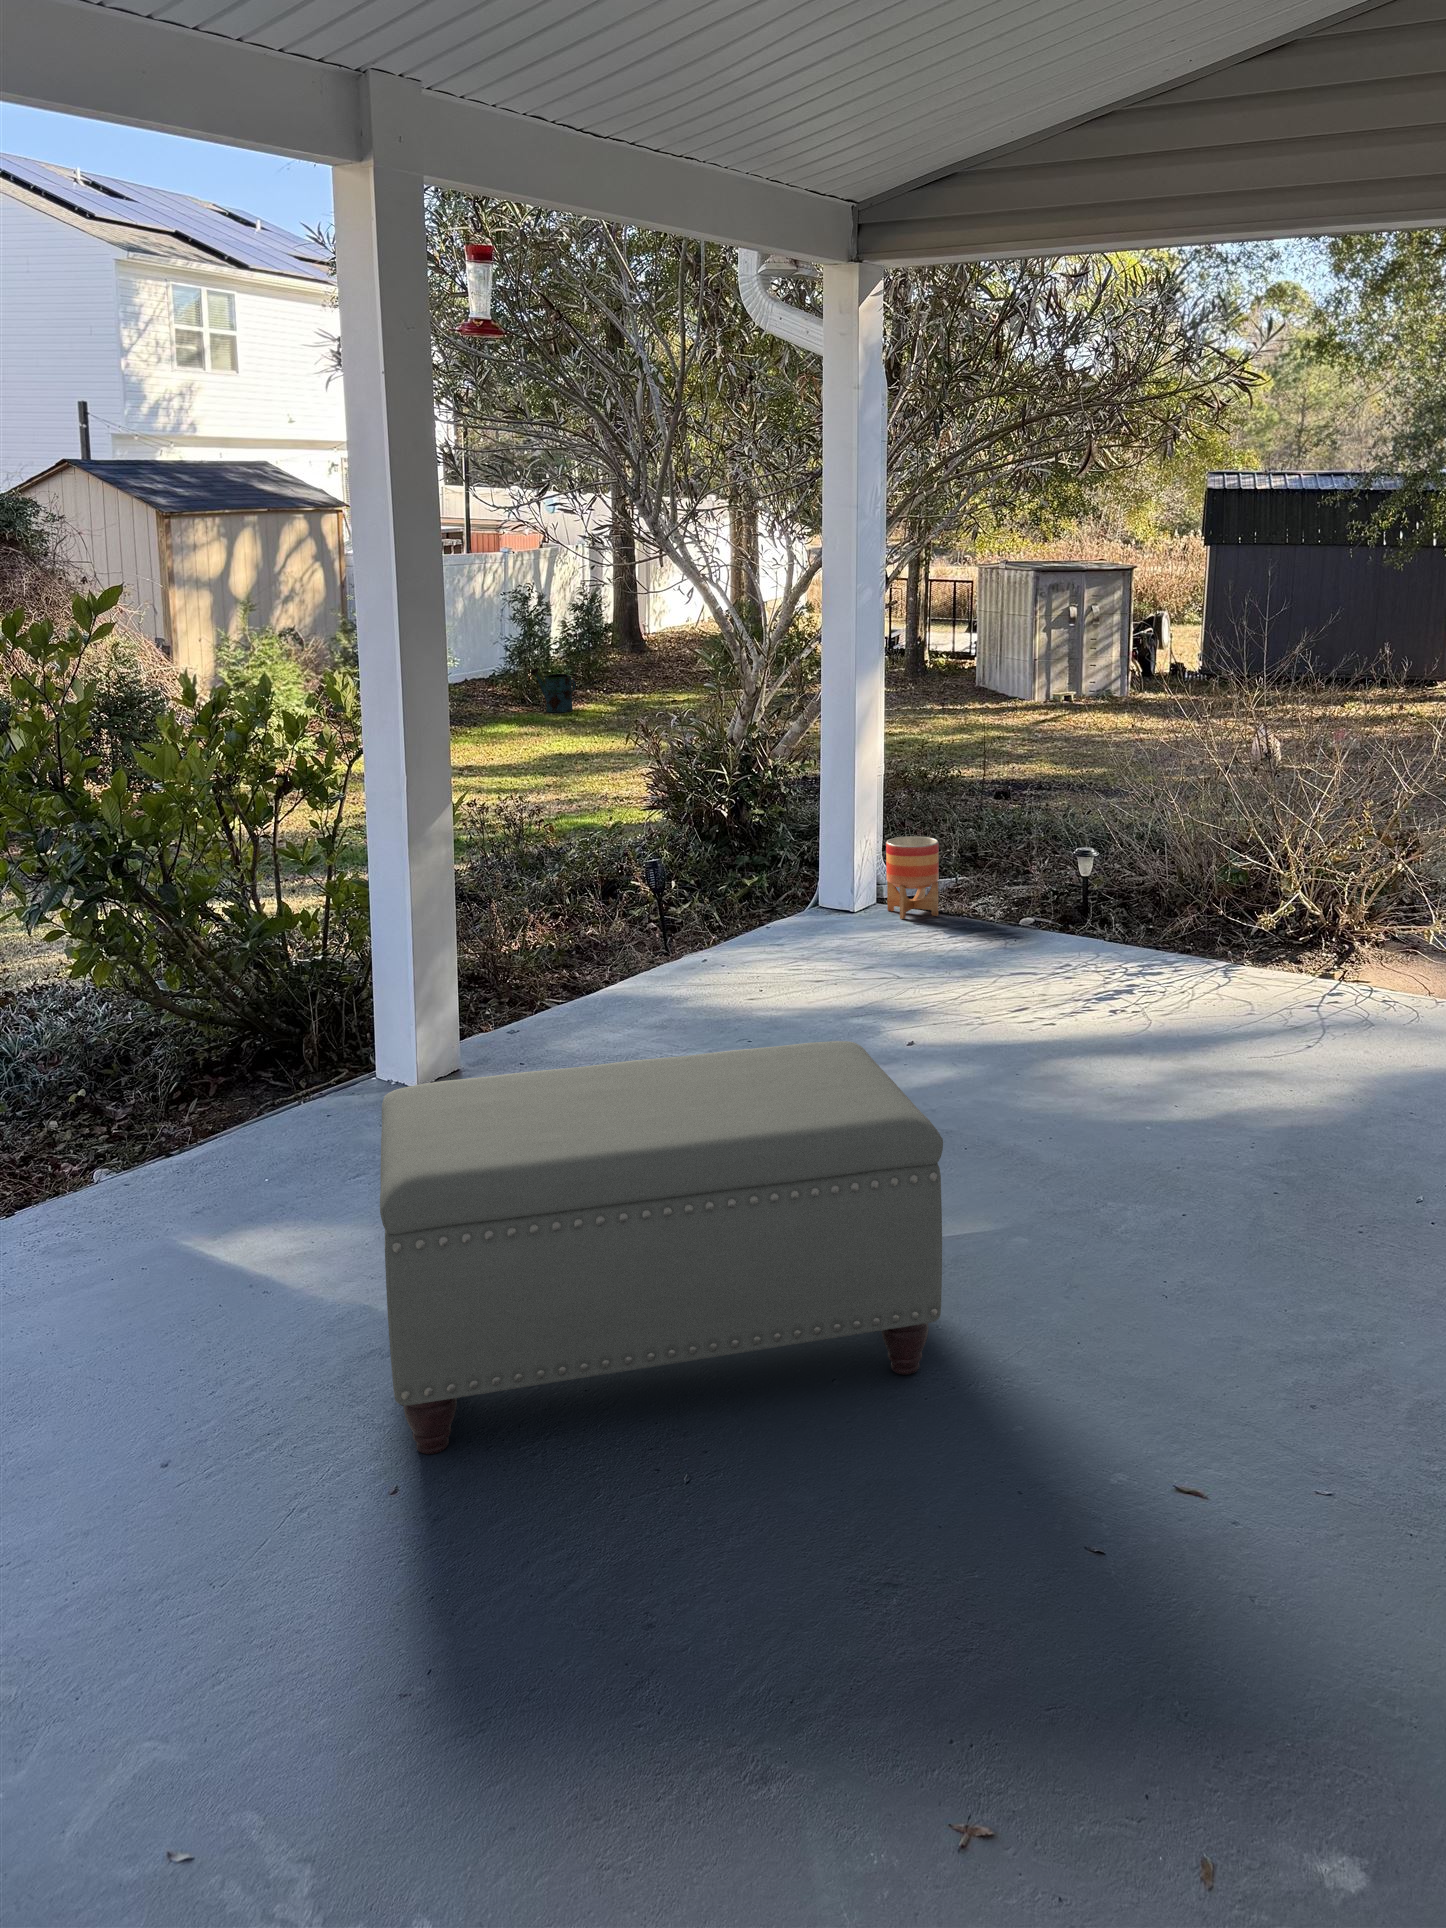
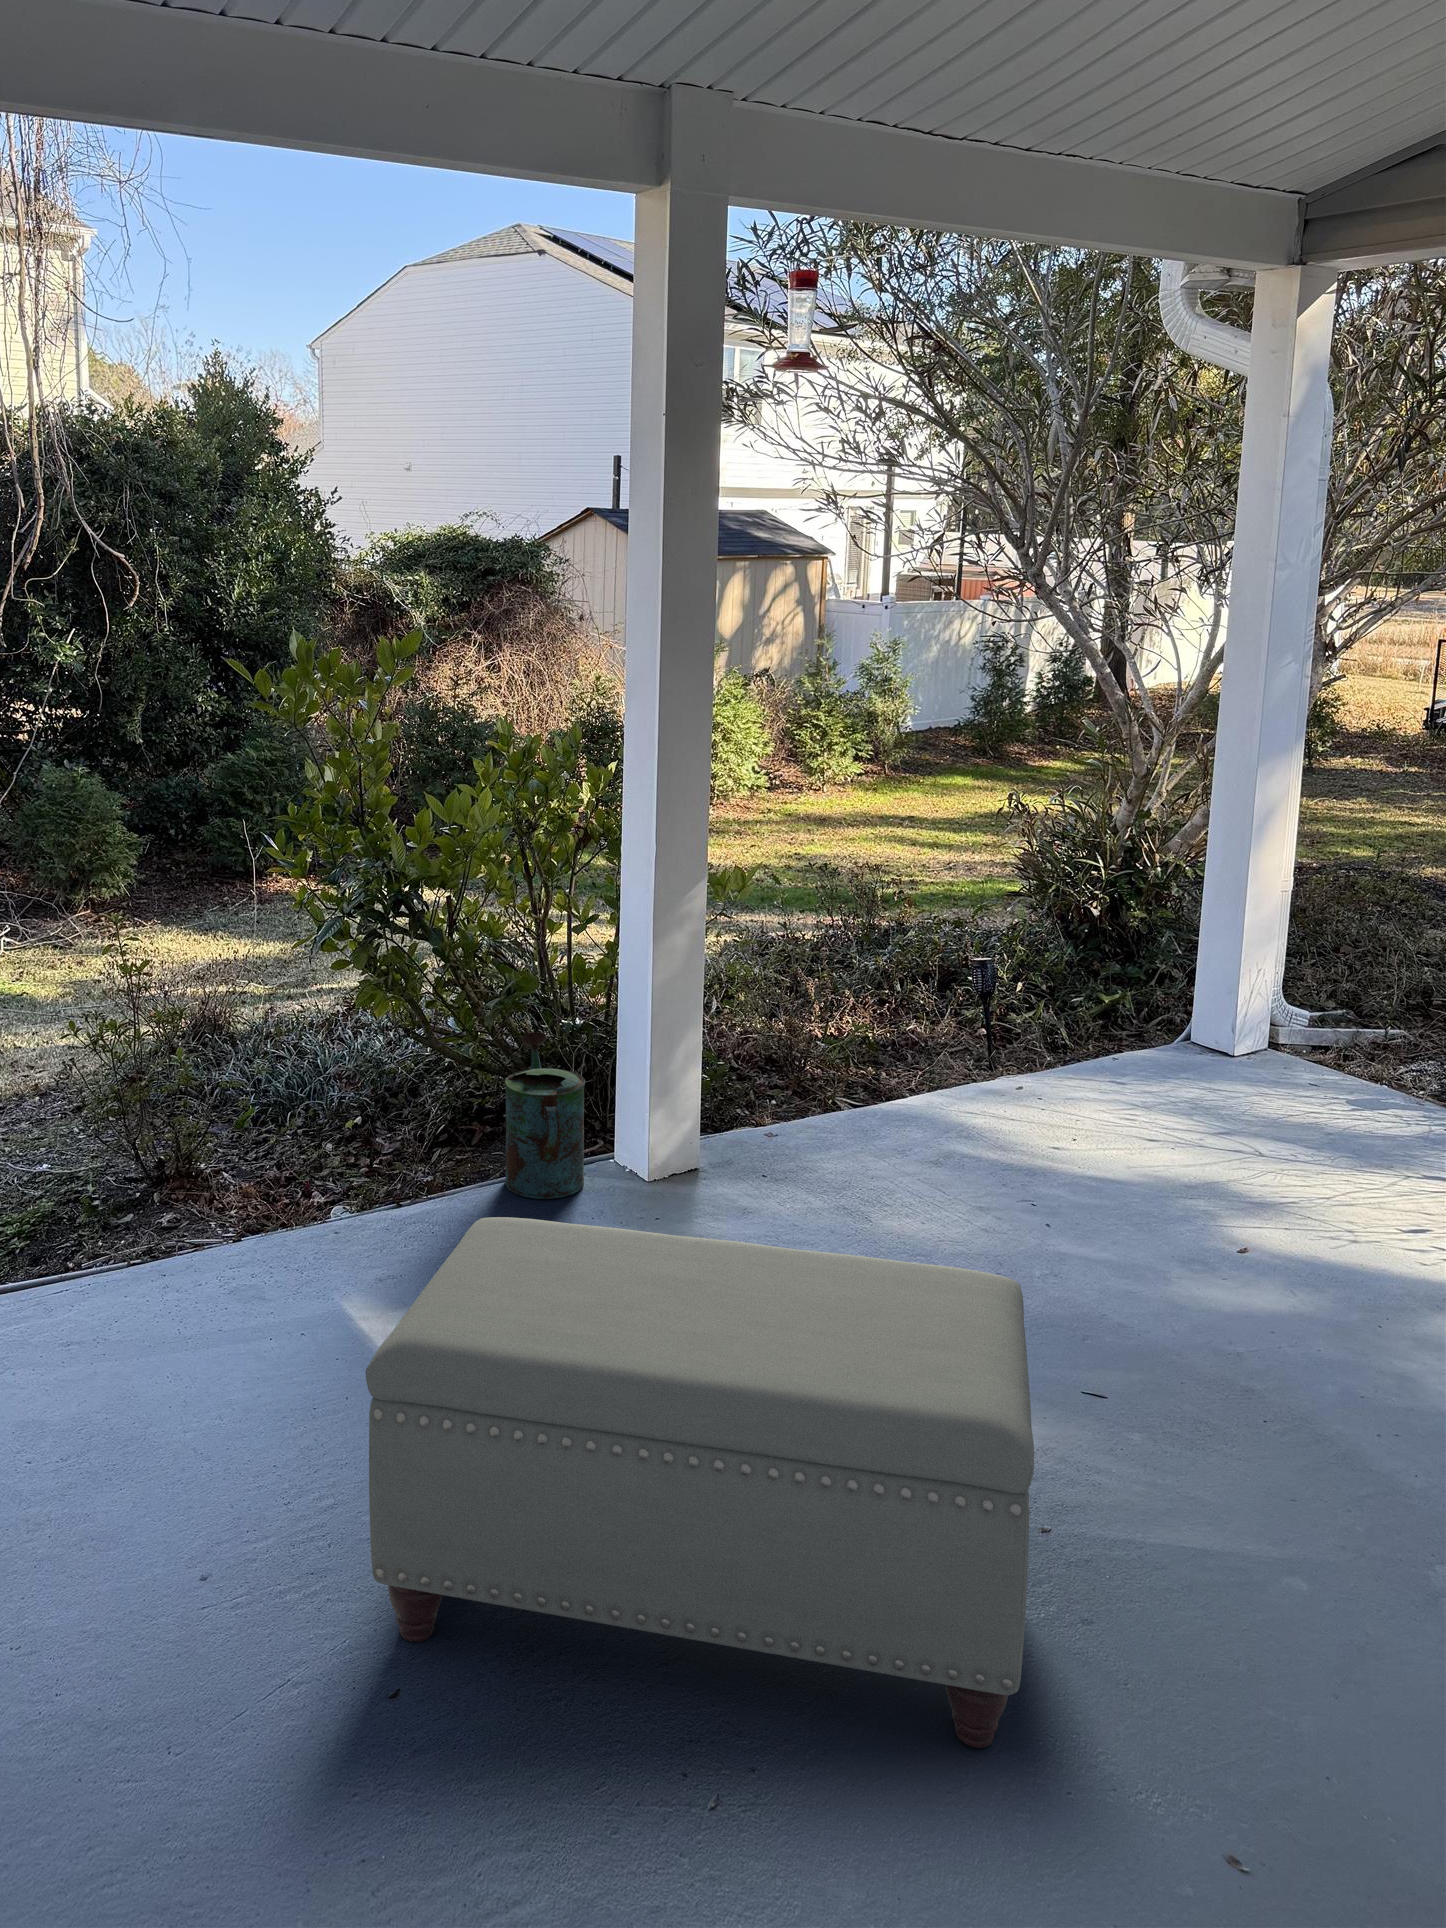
watering can: present [531,668,576,712] -> present [505,1032,585,1199]
planter: present [886,836,939,919] -> none [1279,974,1352,1077]

